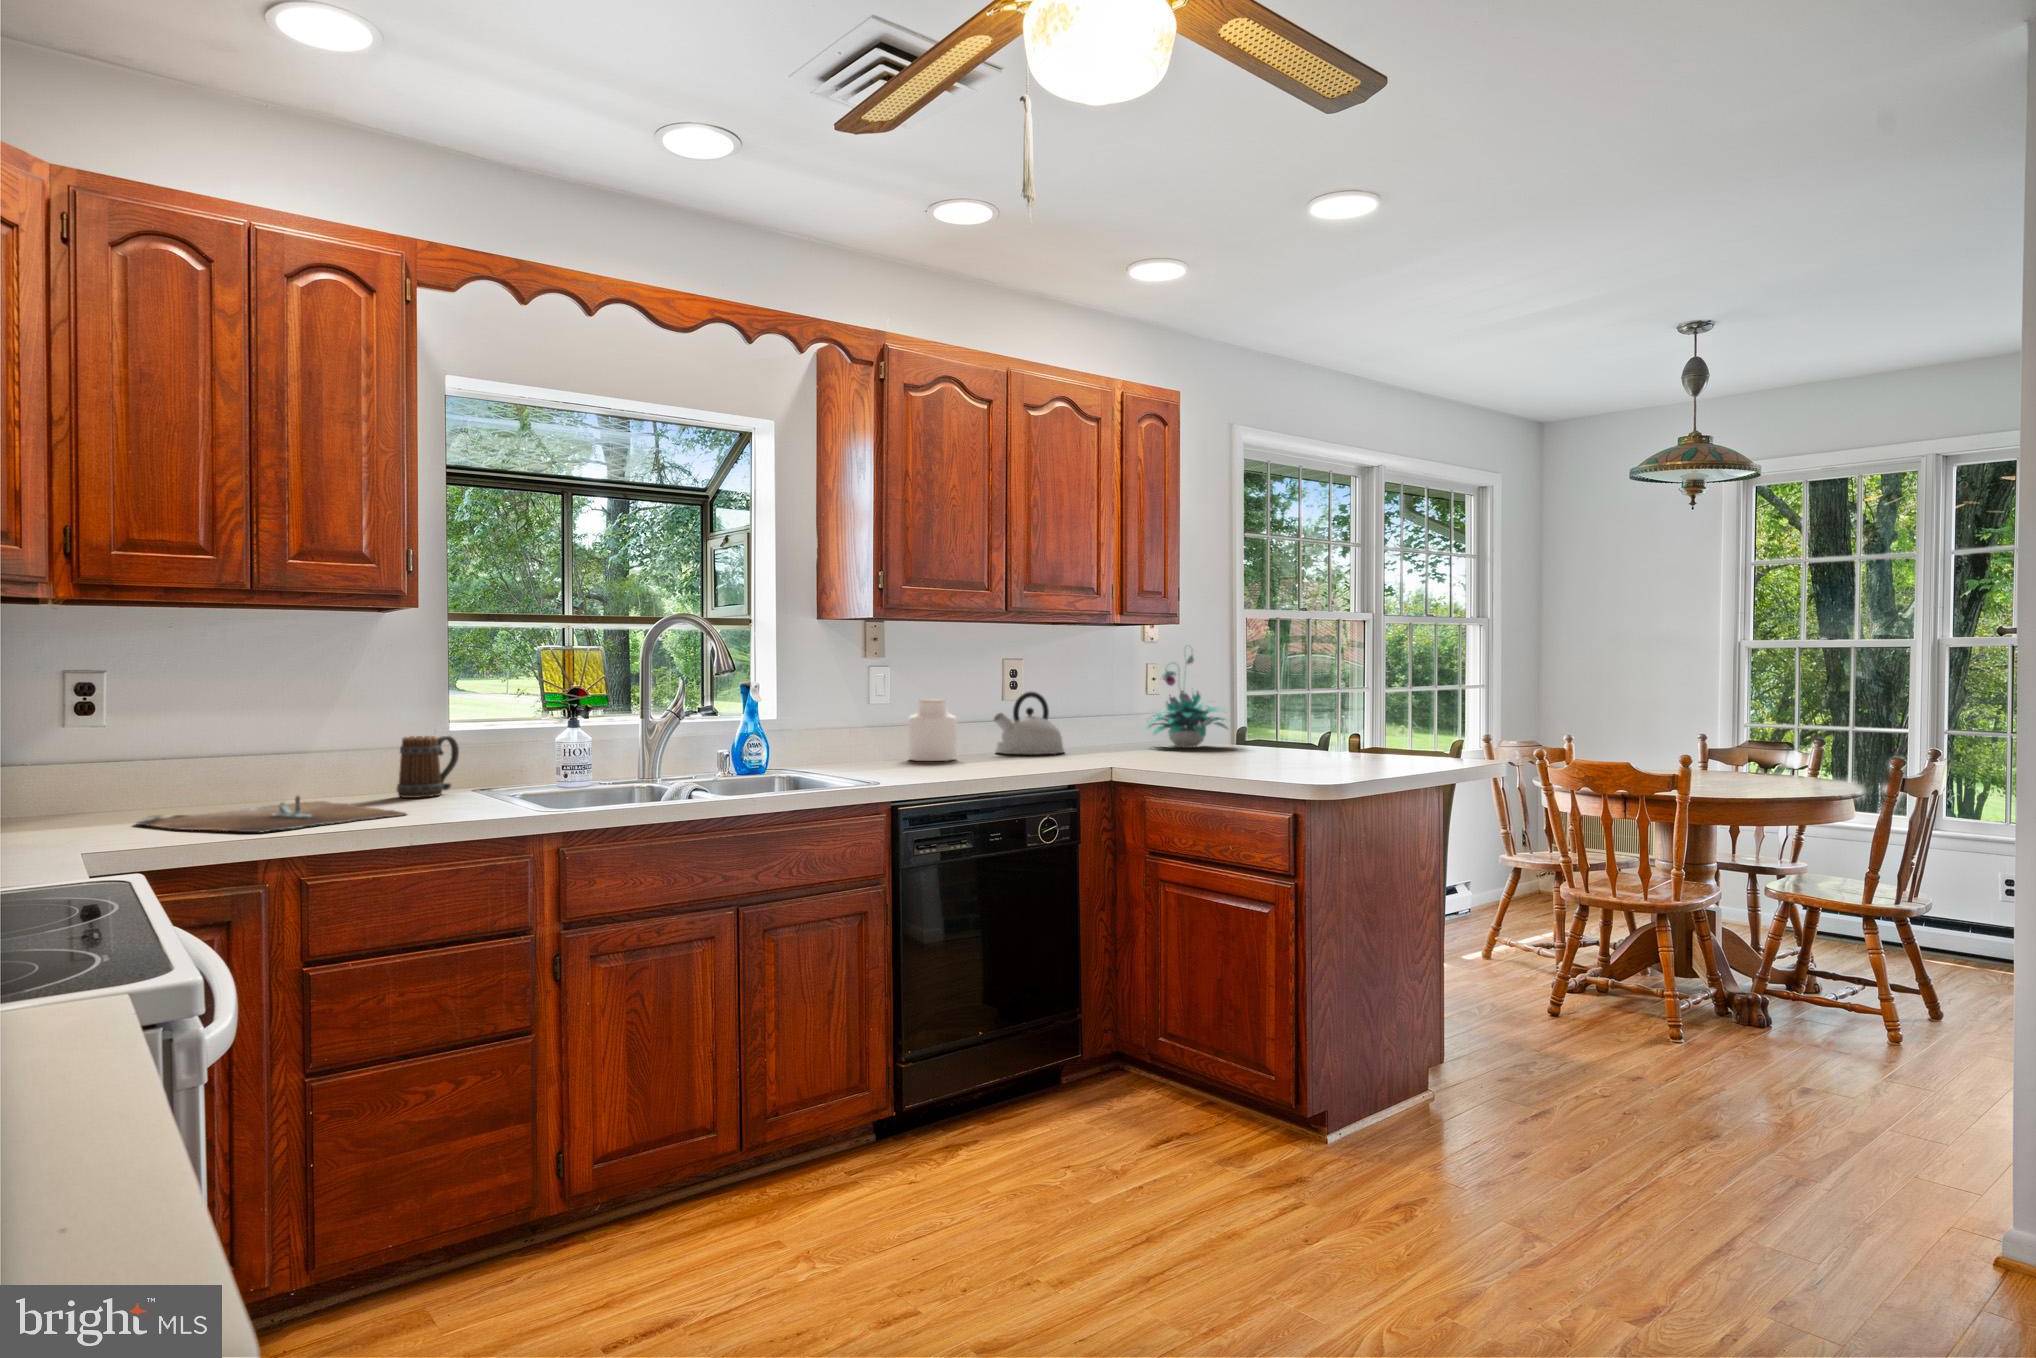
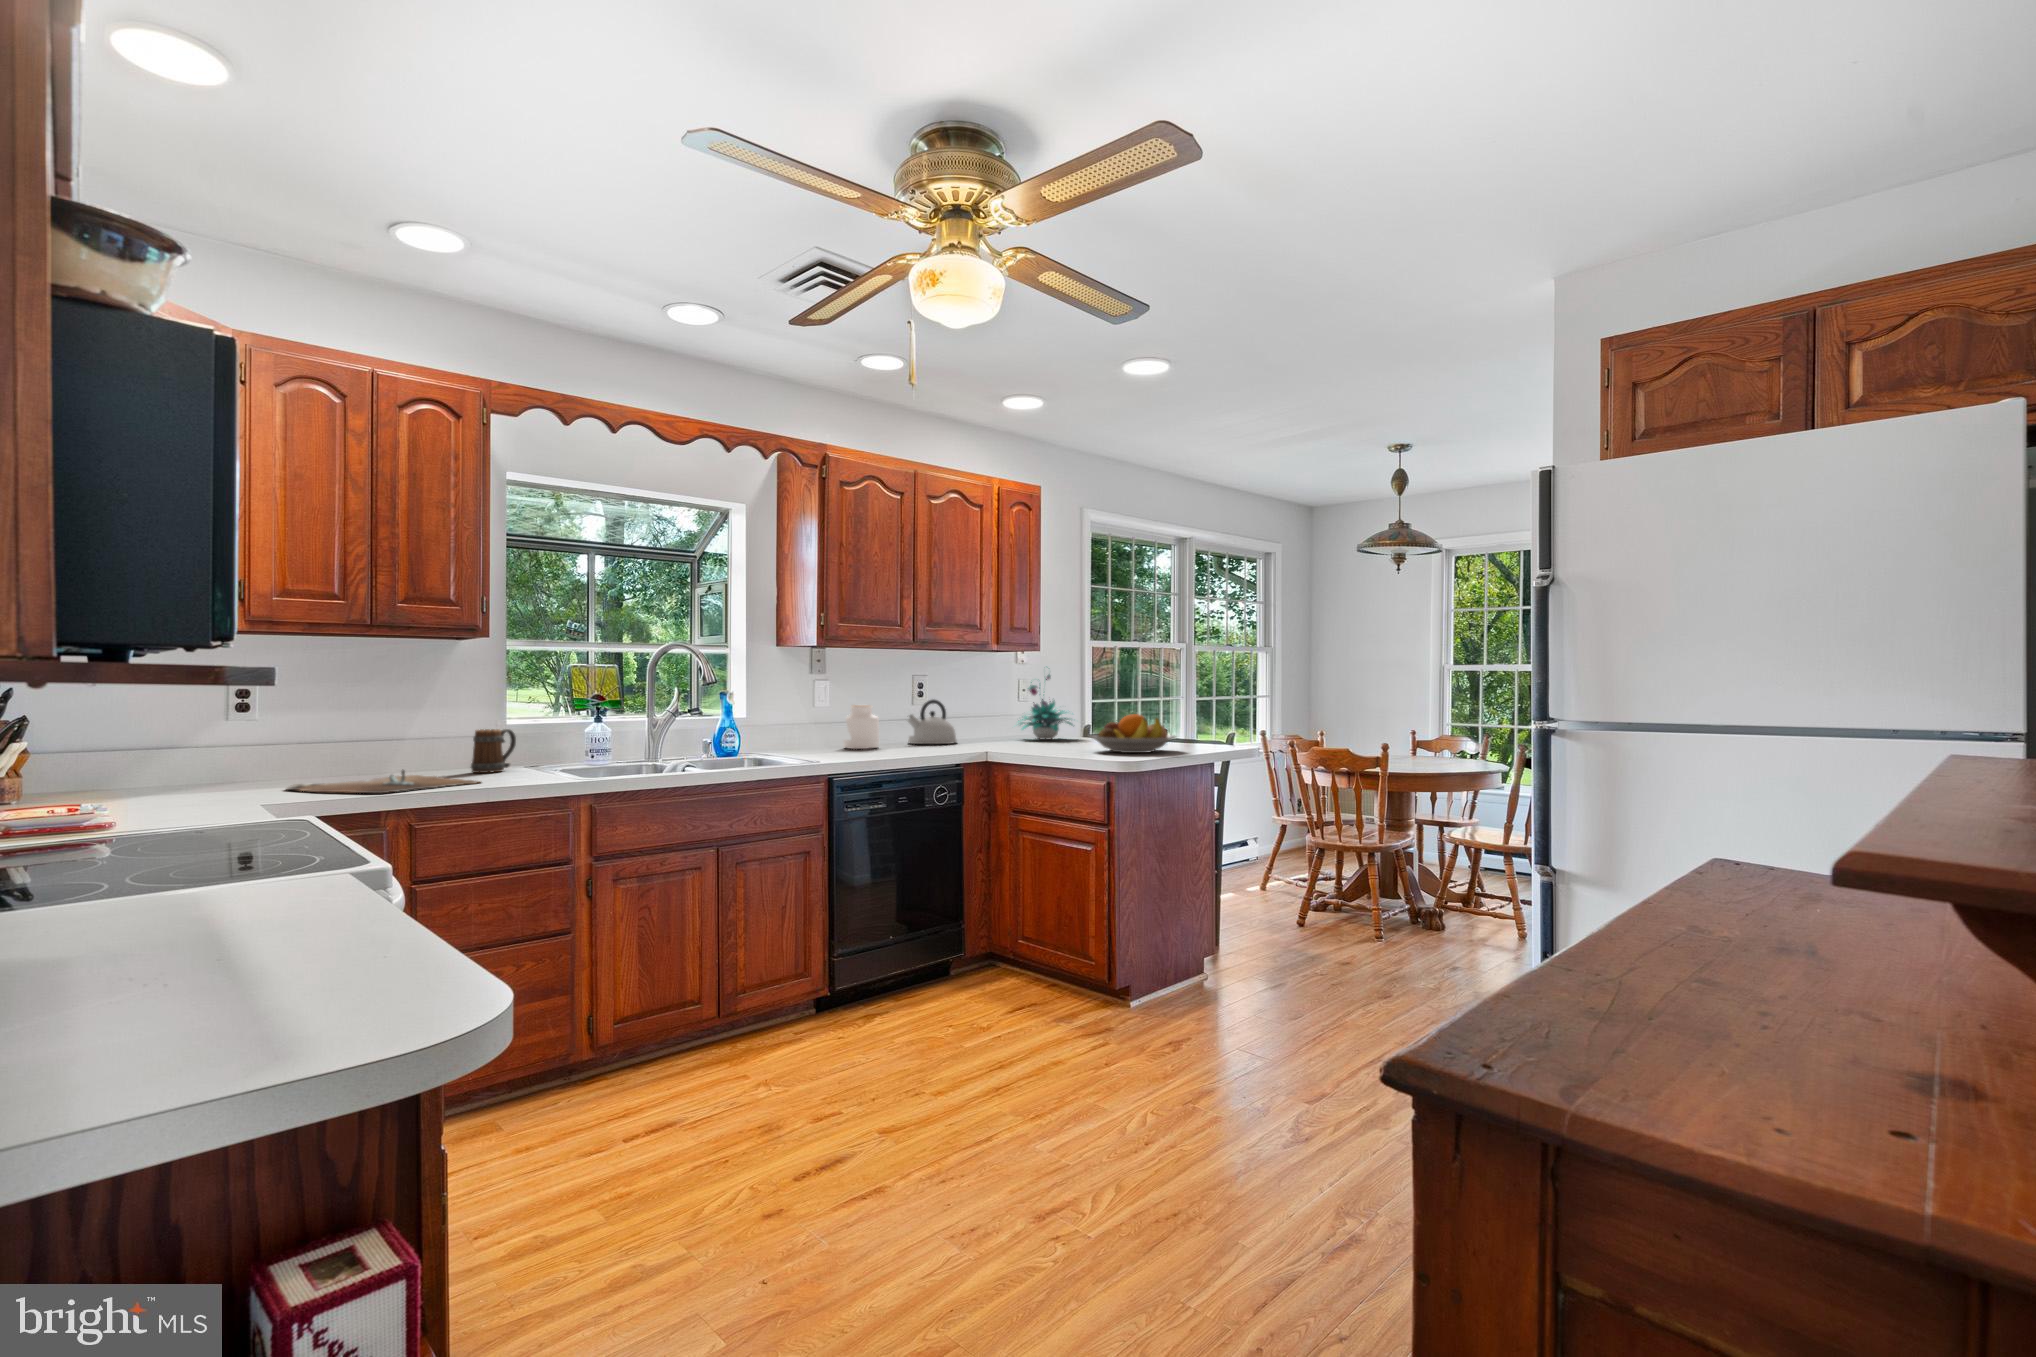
fruit bowl: none [1258,714,1389,770] -> present [1089,714,1176,753]

